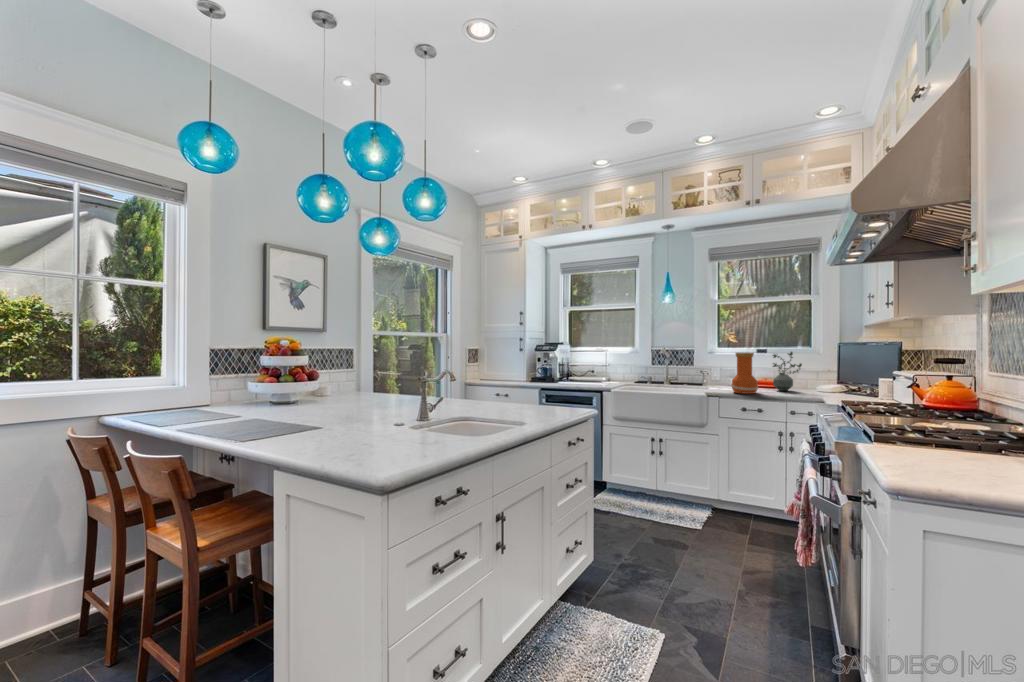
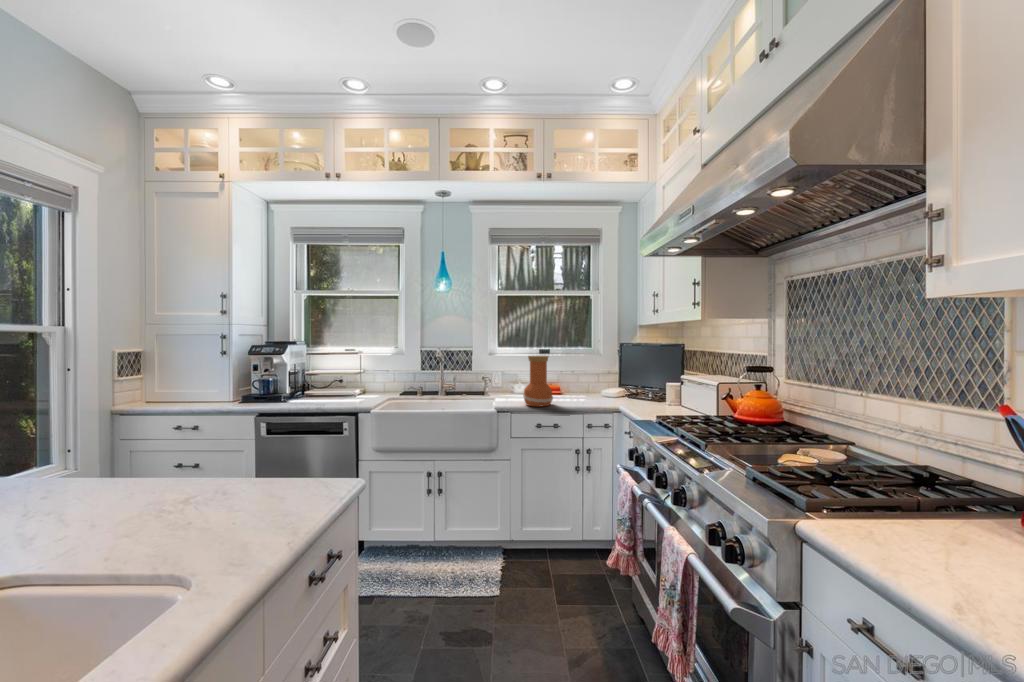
potted plant: present [773,352,802,391] -> none [562,353,591,399]

